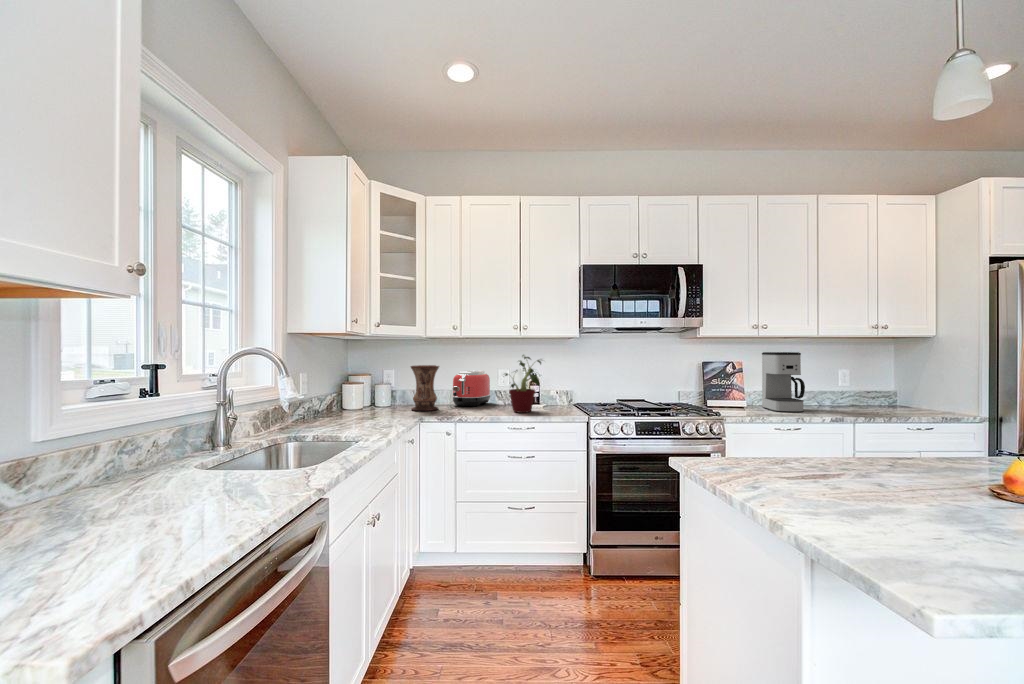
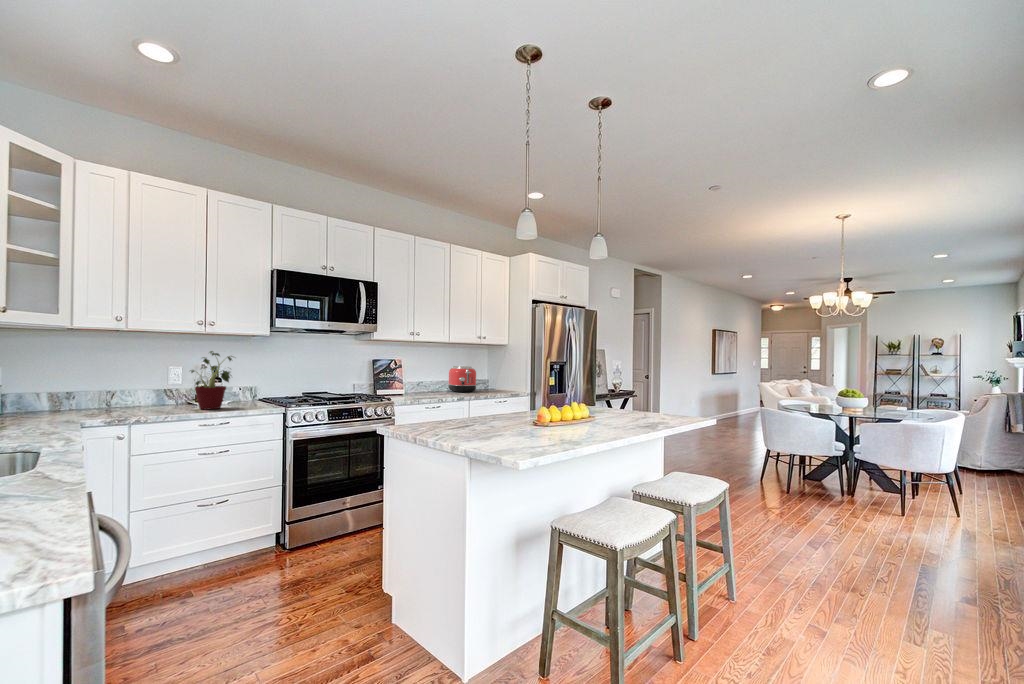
coffee maker: present [762,352,805,412] -> none [415,353,442,396]
vase: present [411,365,439,411] -> none [49,362,95,417]
toaster: present [452,371,490,407] -> present [448,366,476,392]

